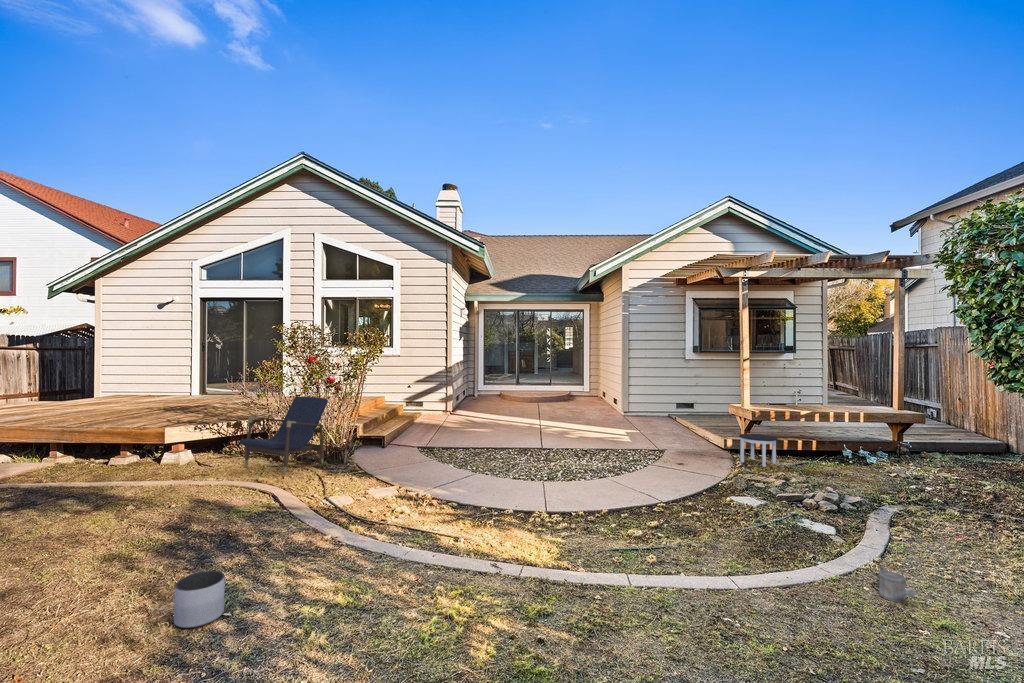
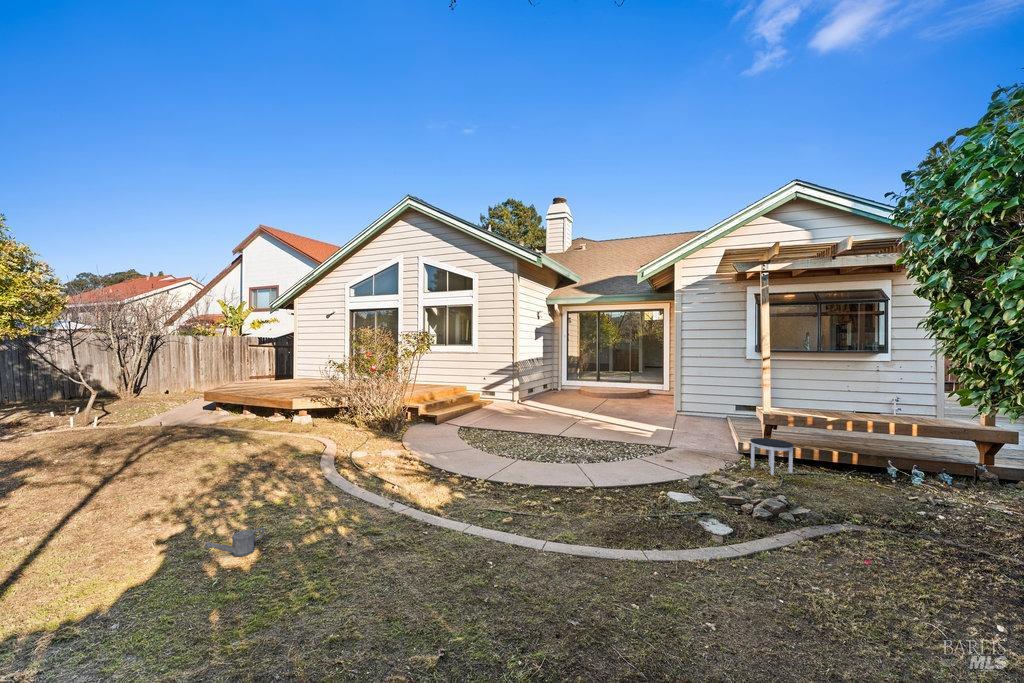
lounge chair: present [240,397,328,475] -> none [321,381,383,438]
watering can: present [878,566,915,602] -> present [206,528,264,557]
planter: present [174,571,225,628] -> none [153,491,189,525]

